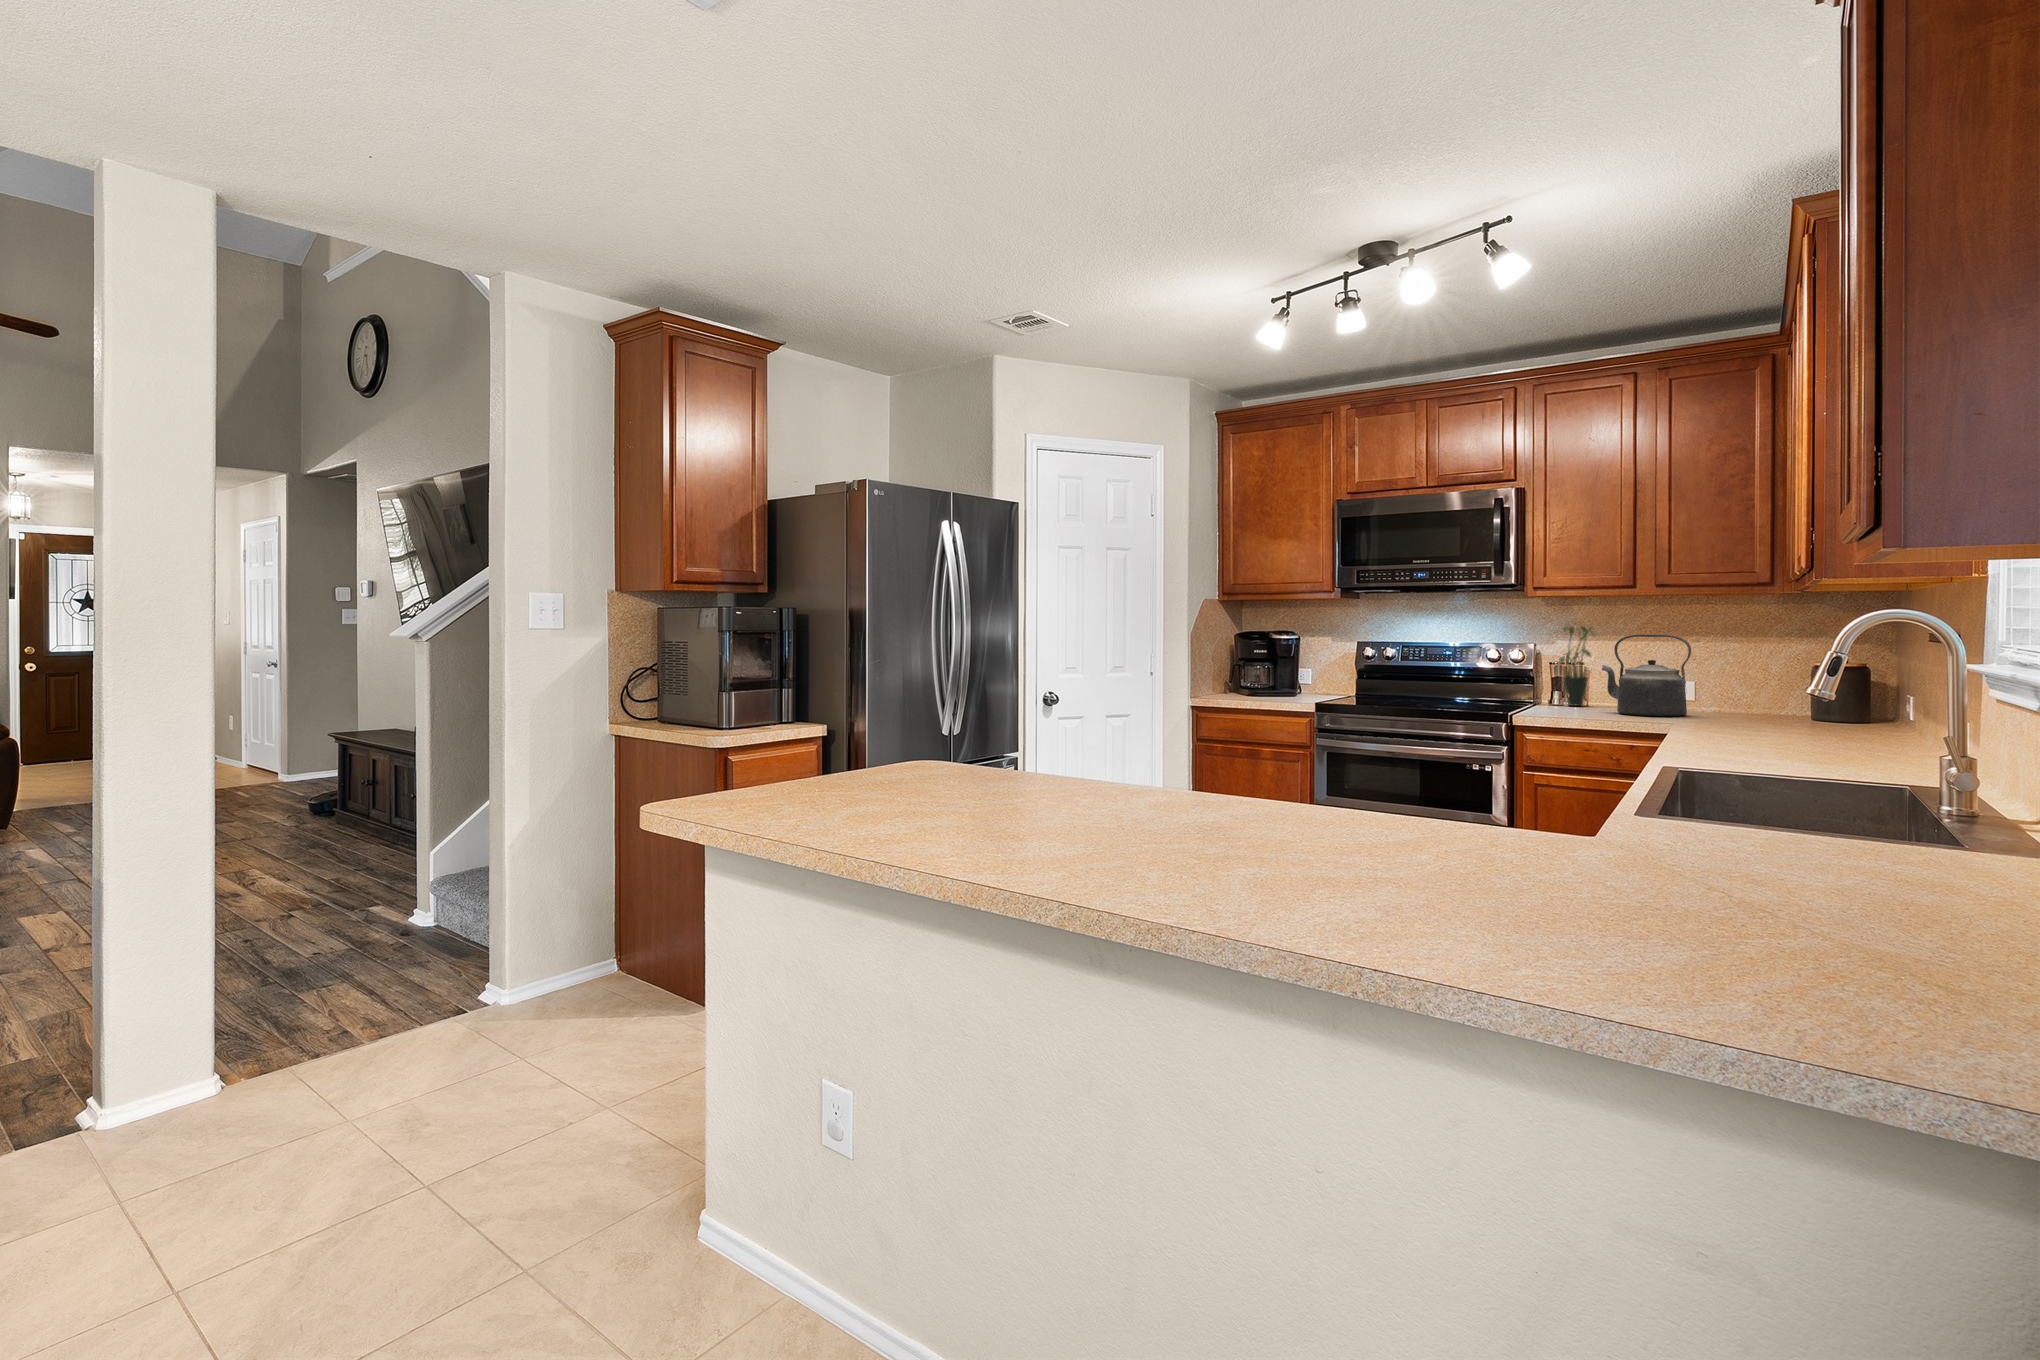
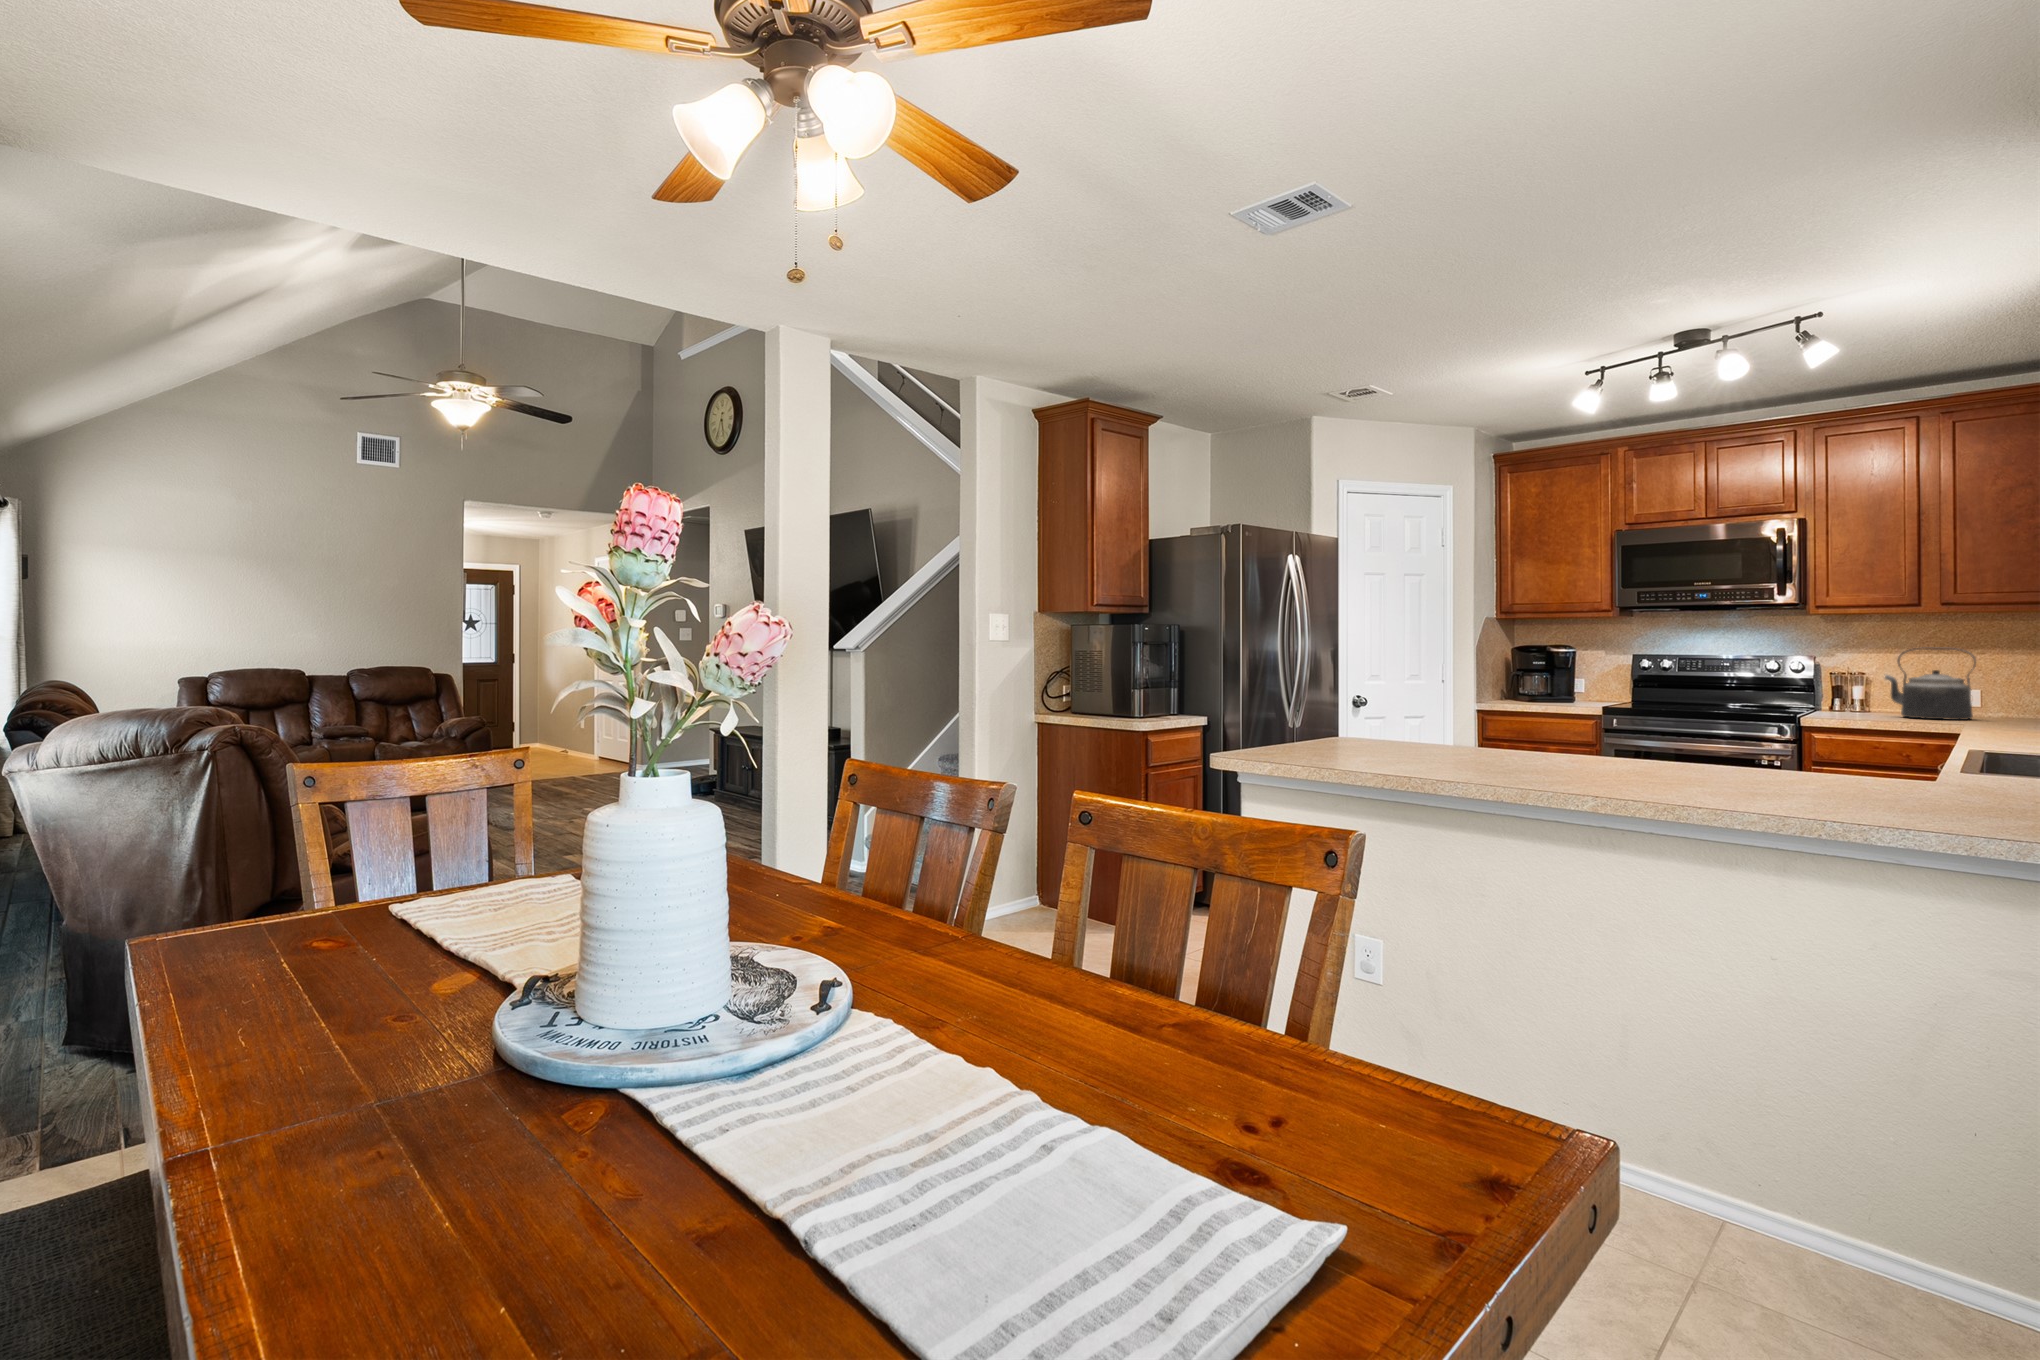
potted plant: present [1559,622,1595,706] -> none [1838,636,1878,712]

